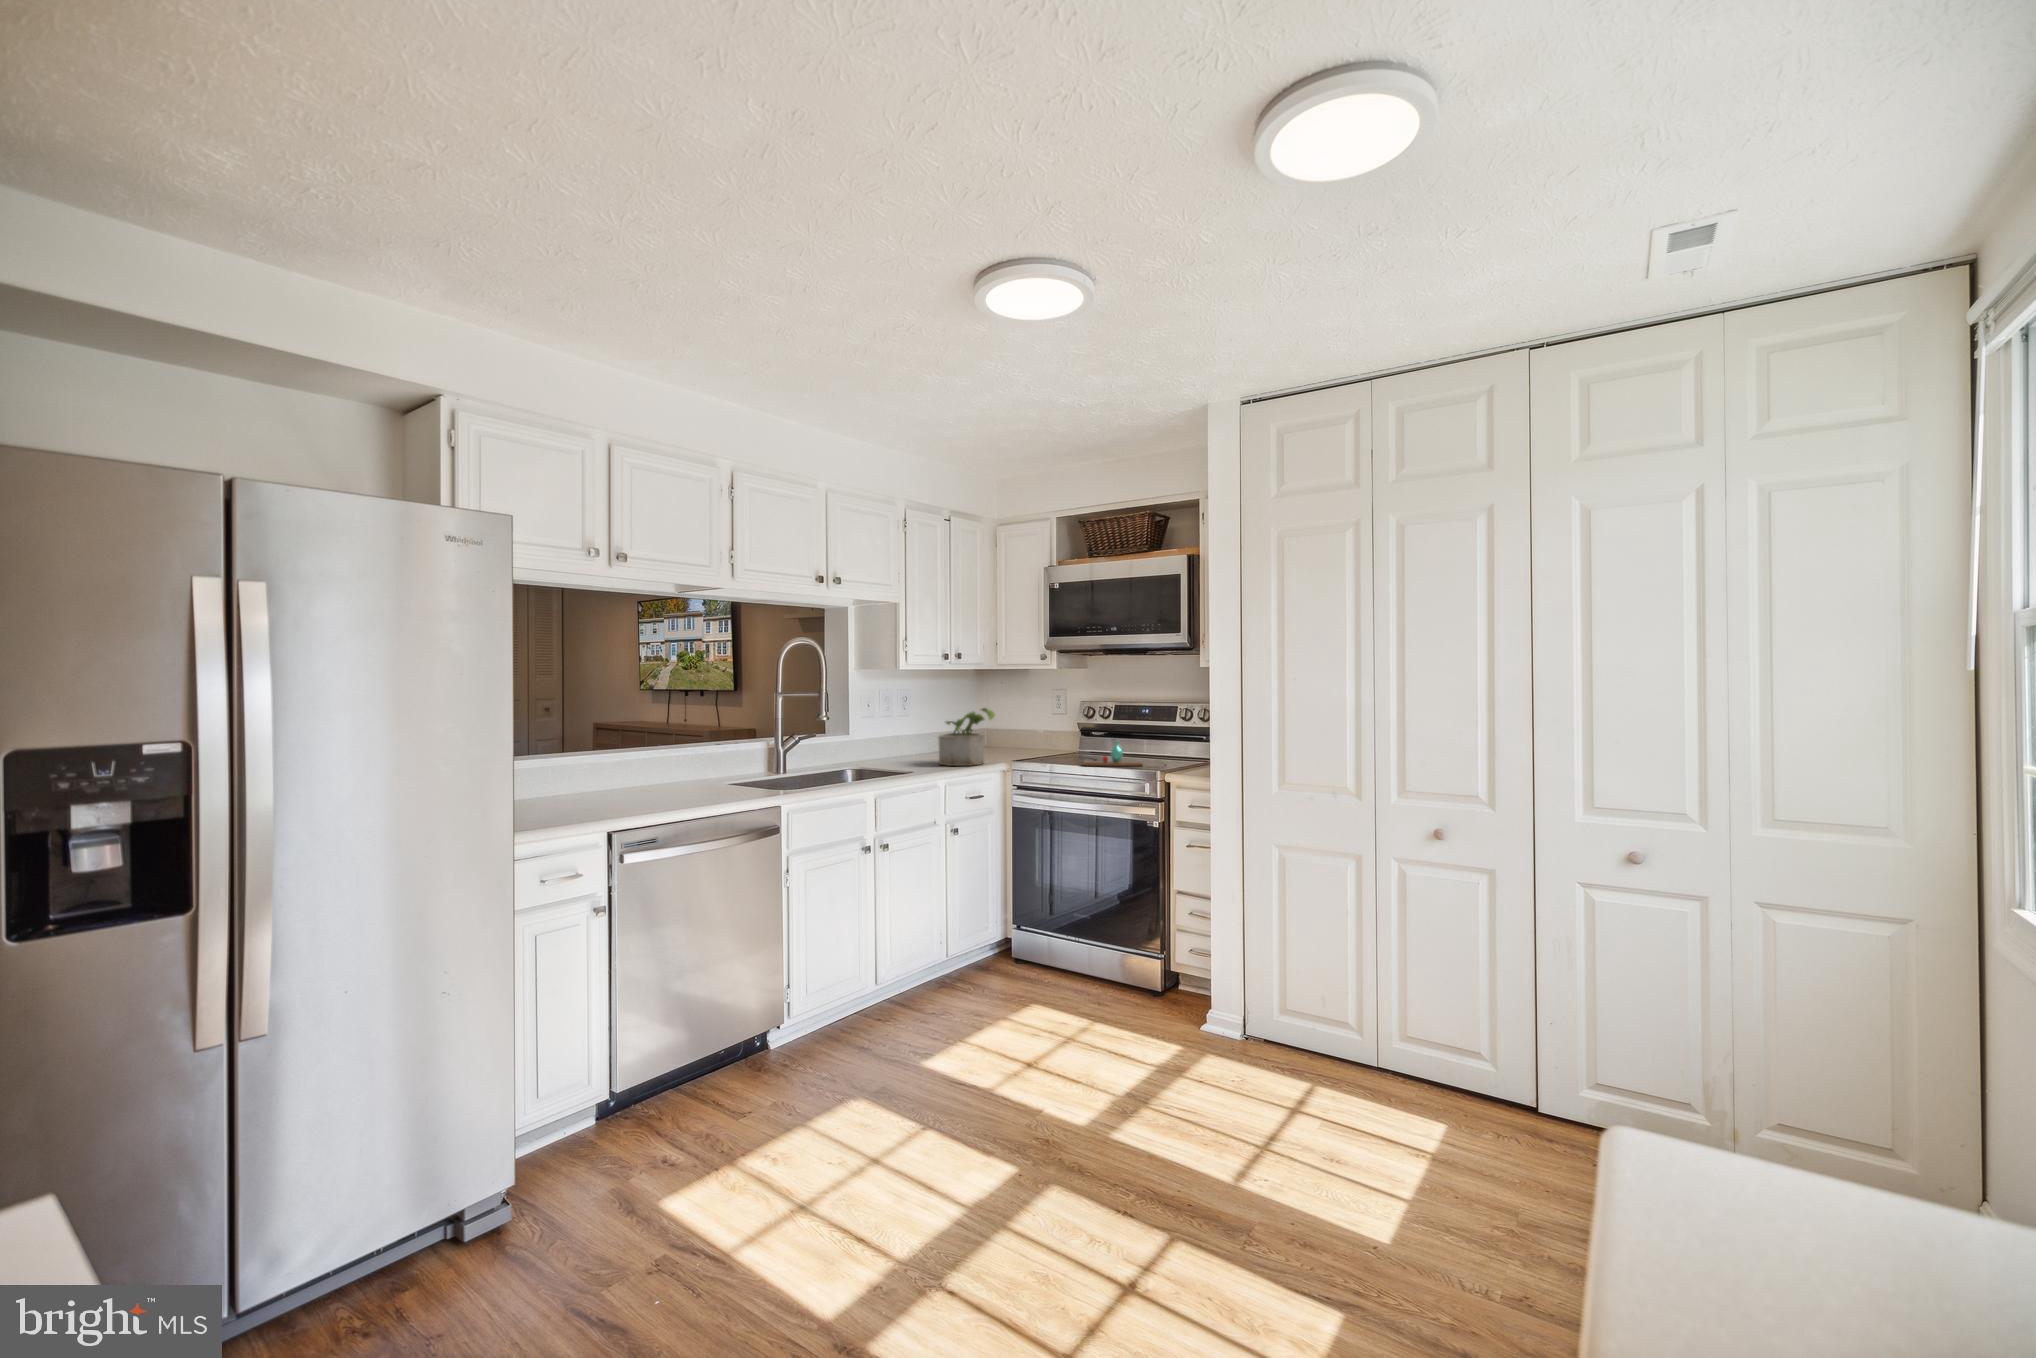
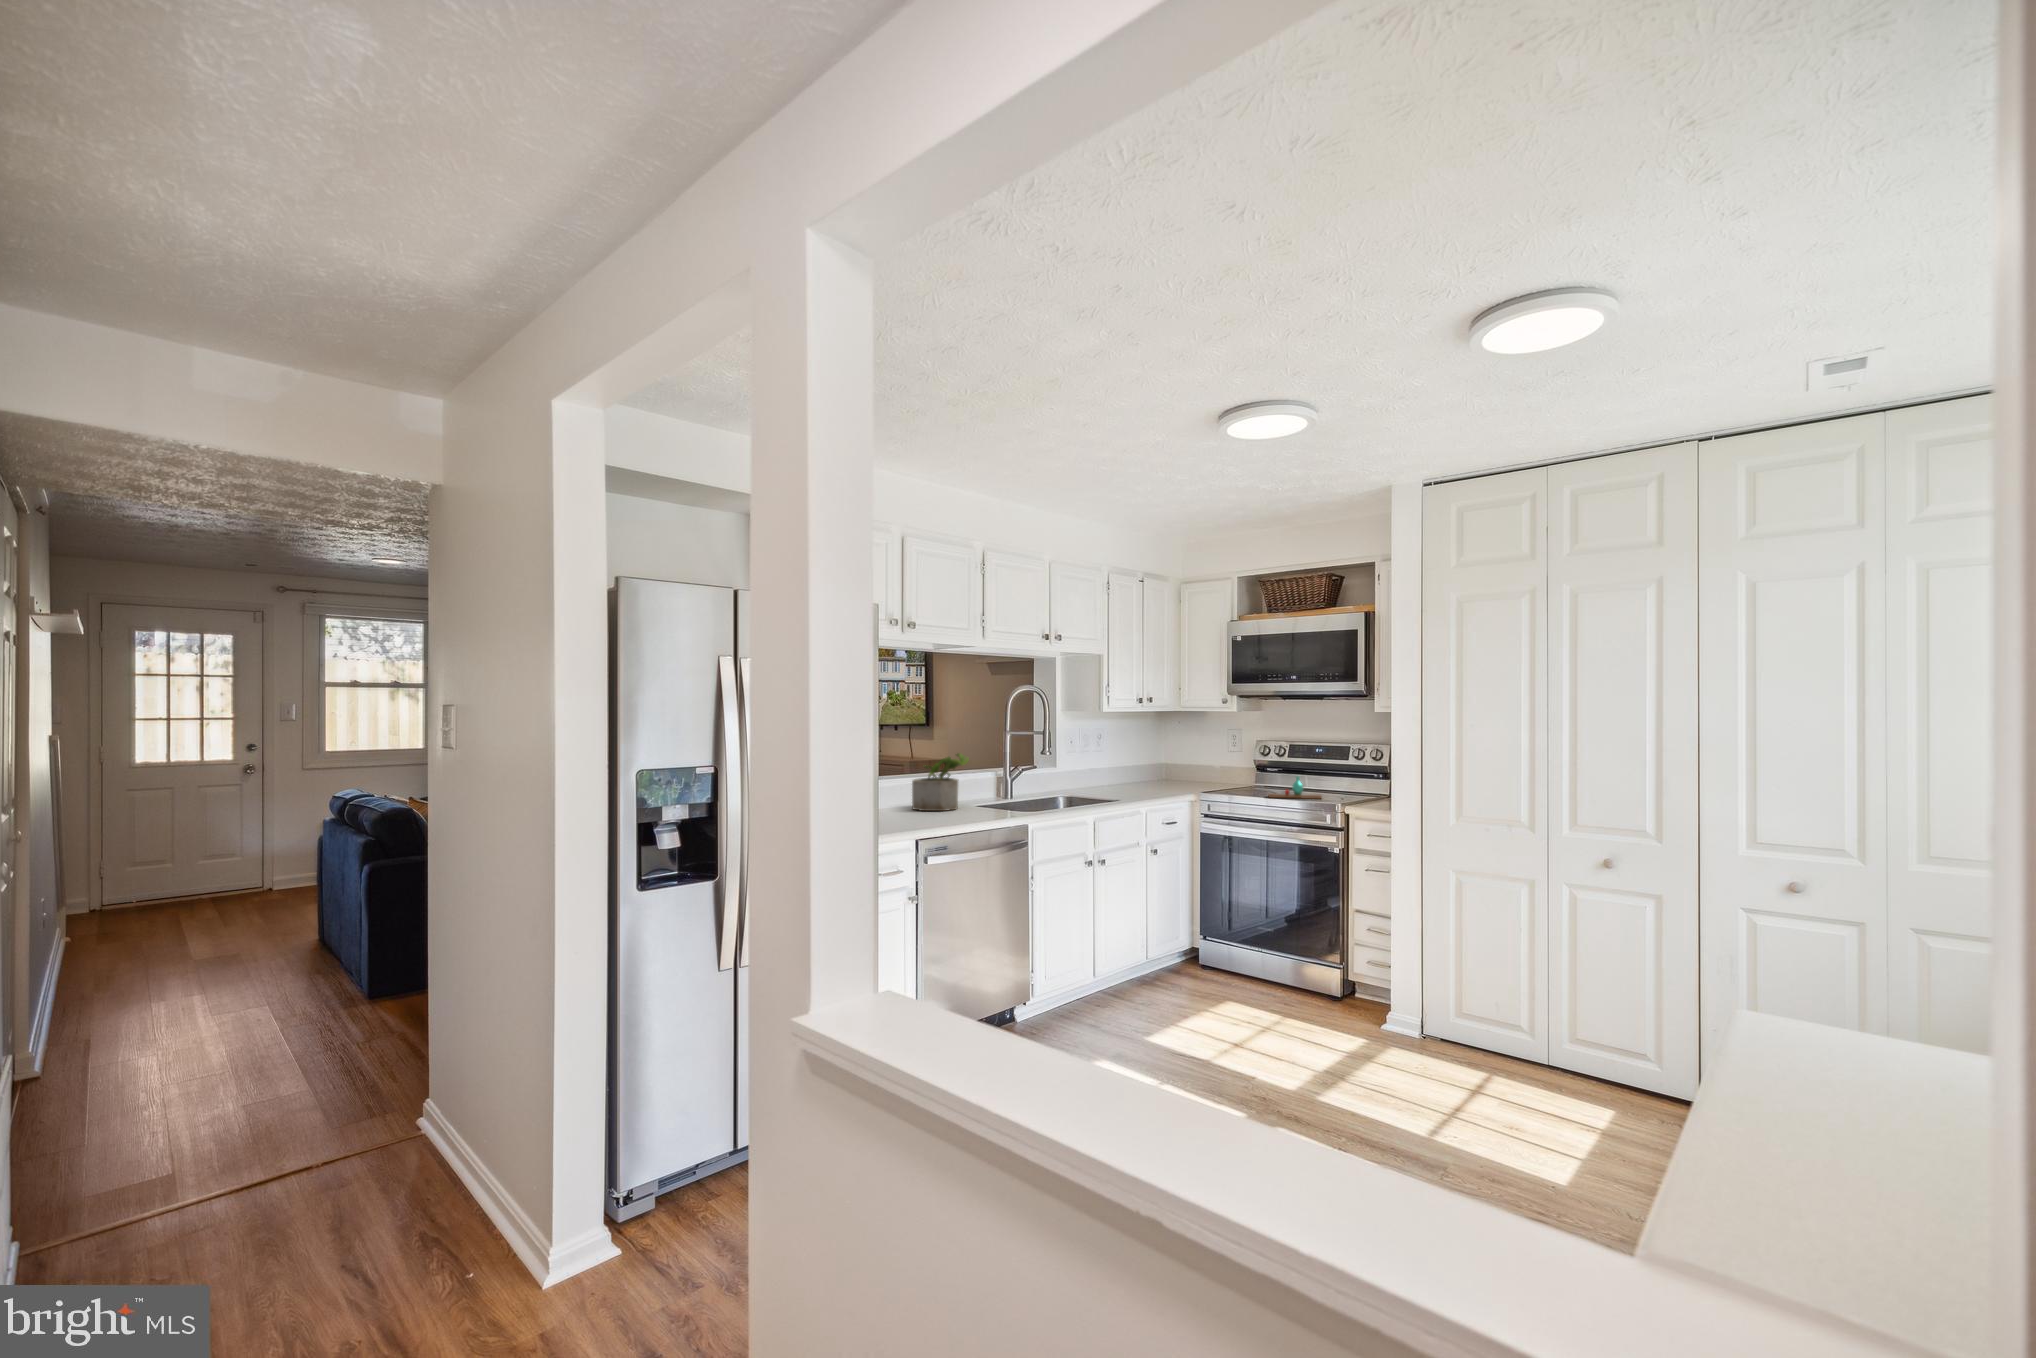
potted plant: present [938,708,995,766] -> present [912,753,969,811]

